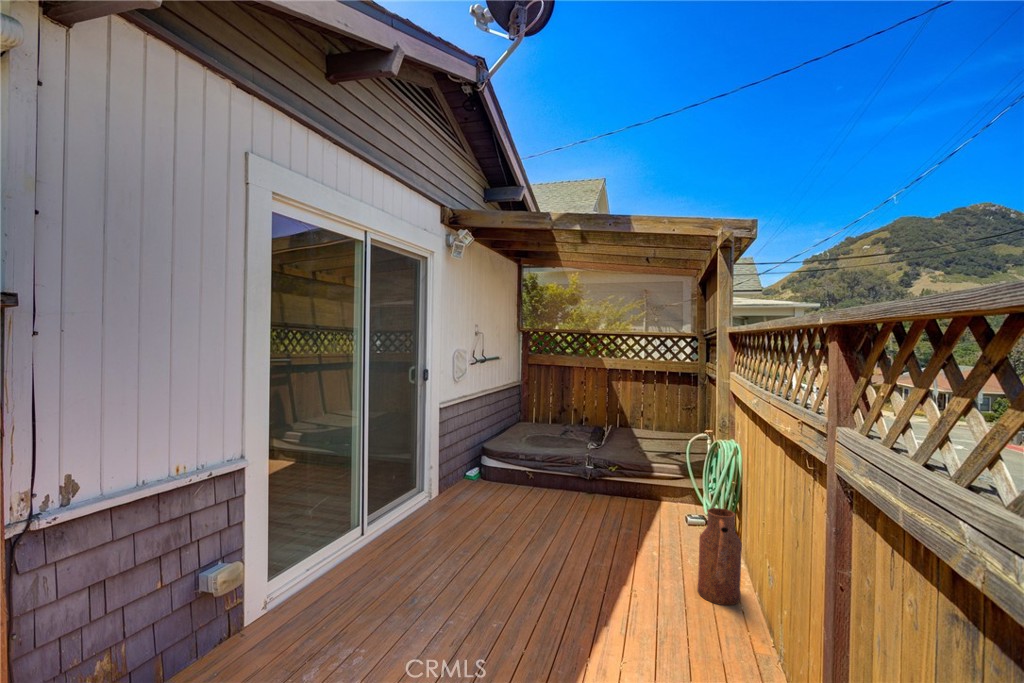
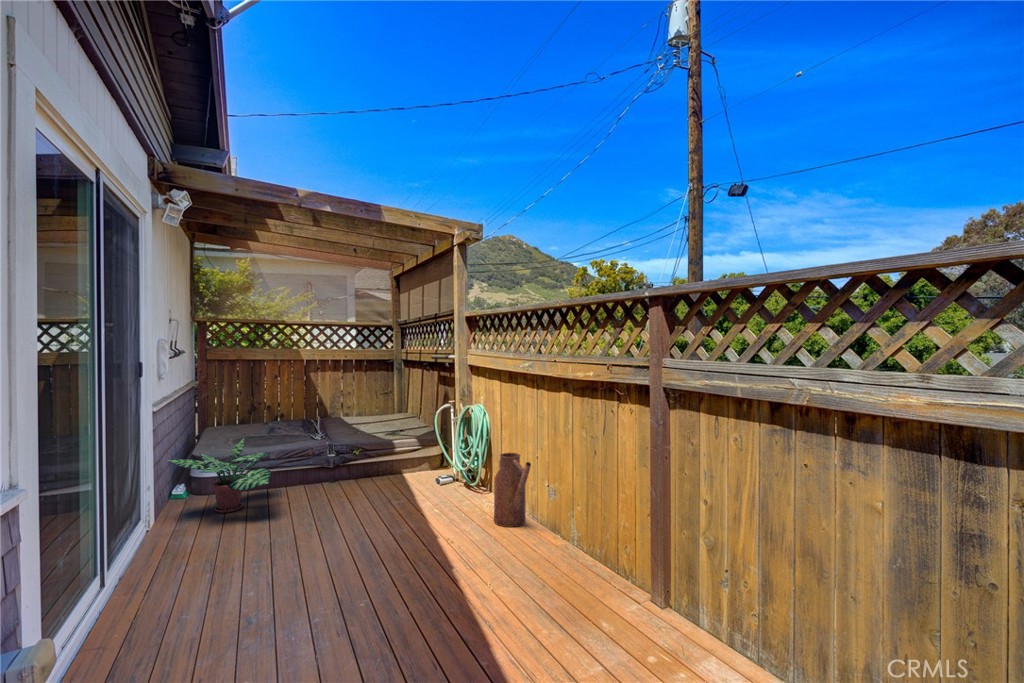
potted plant: none [454,437,530,499] -> present [167,438,272,513]

